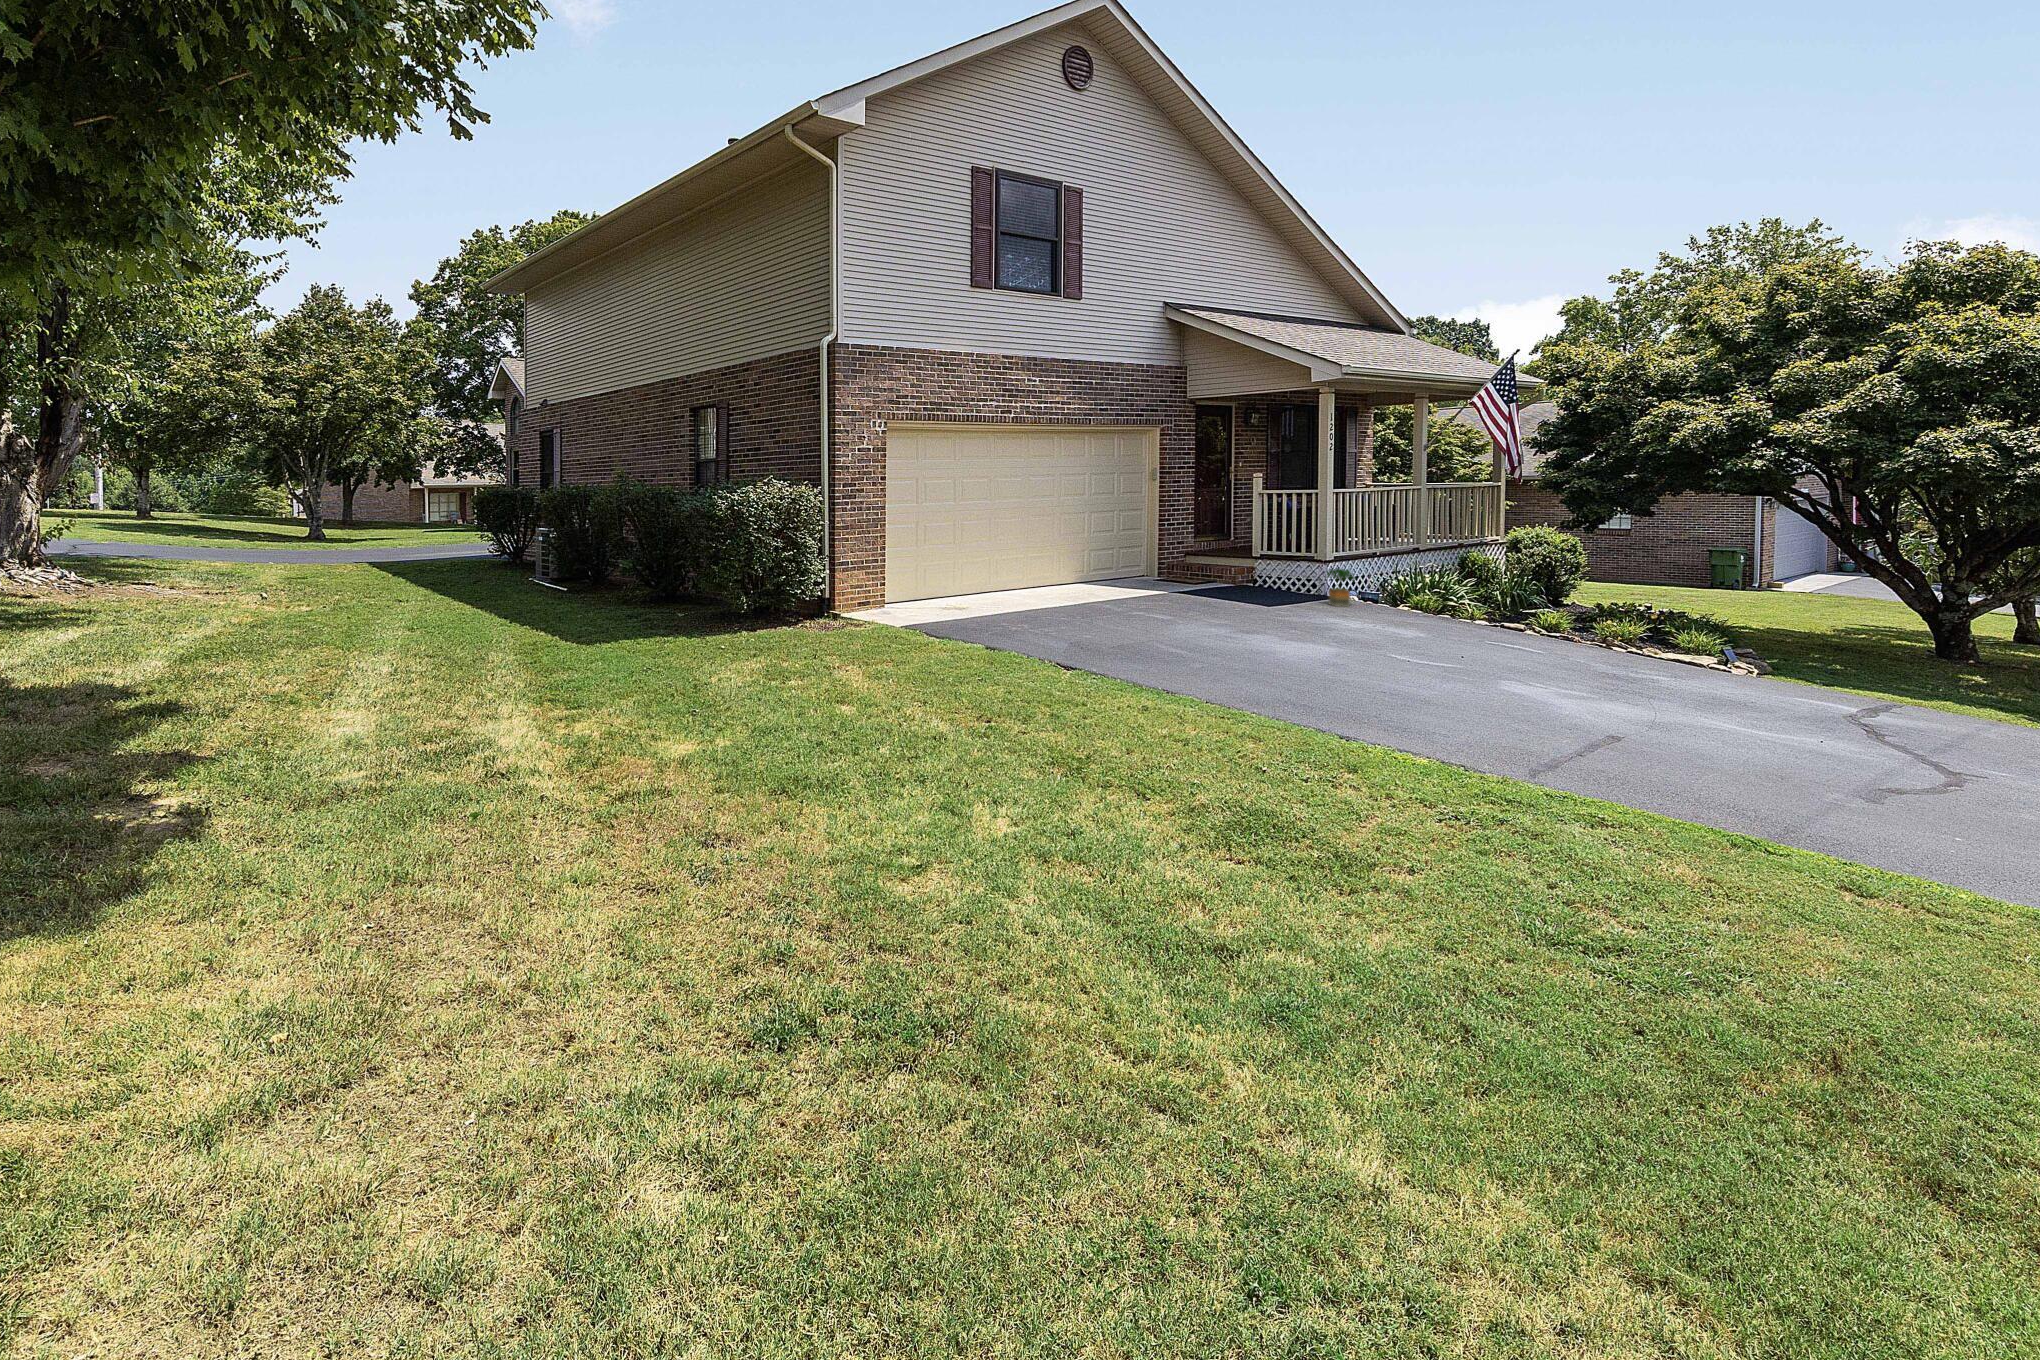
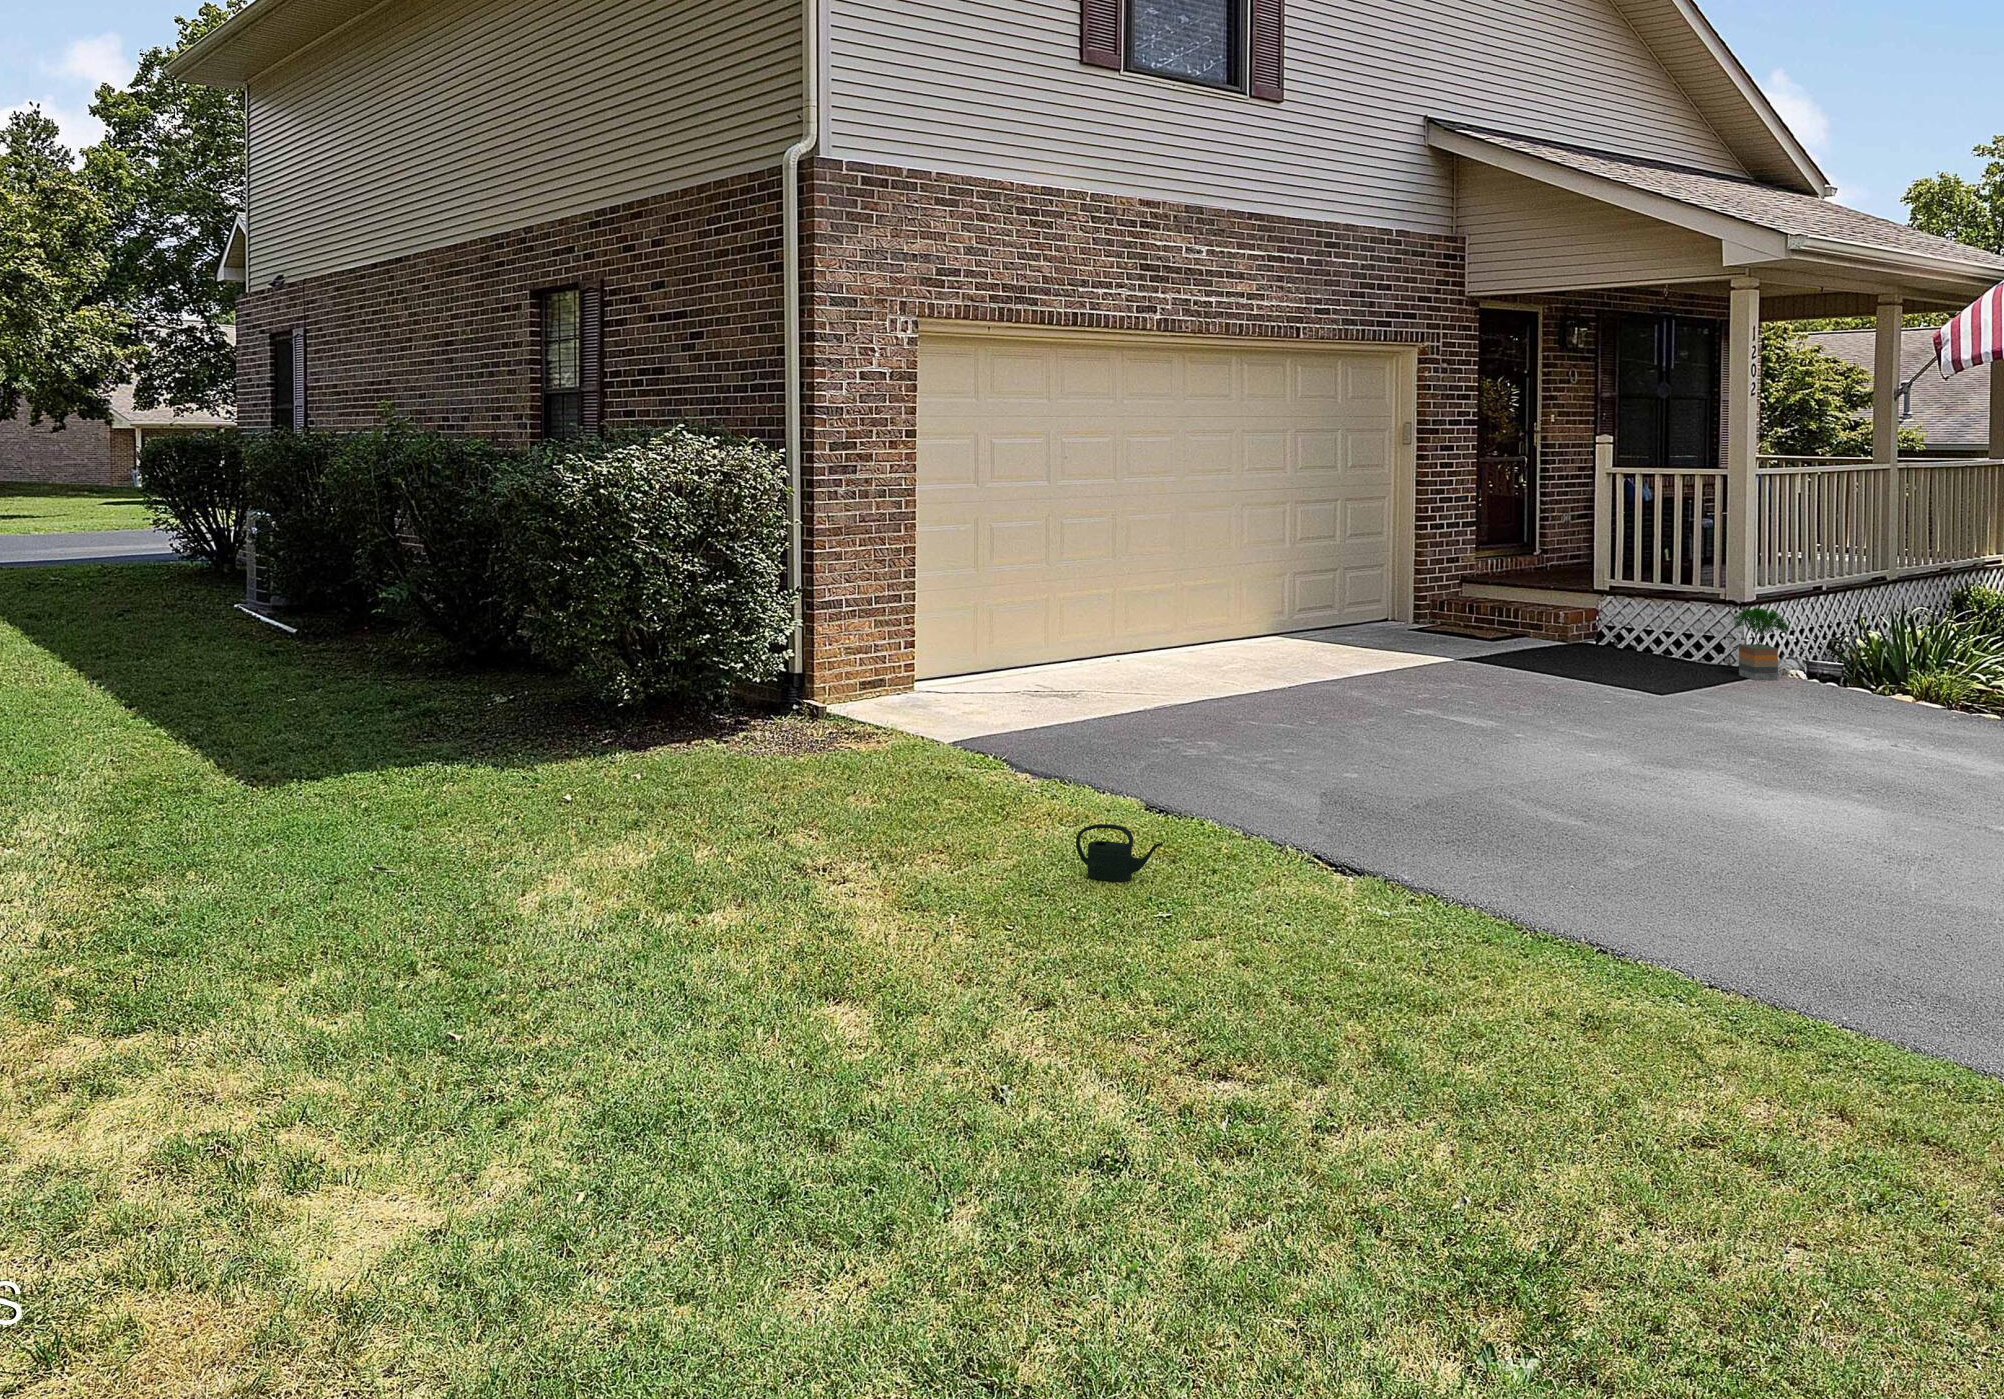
watering can: none [956,647,994,671] -> present [1076,824,1163,882]

